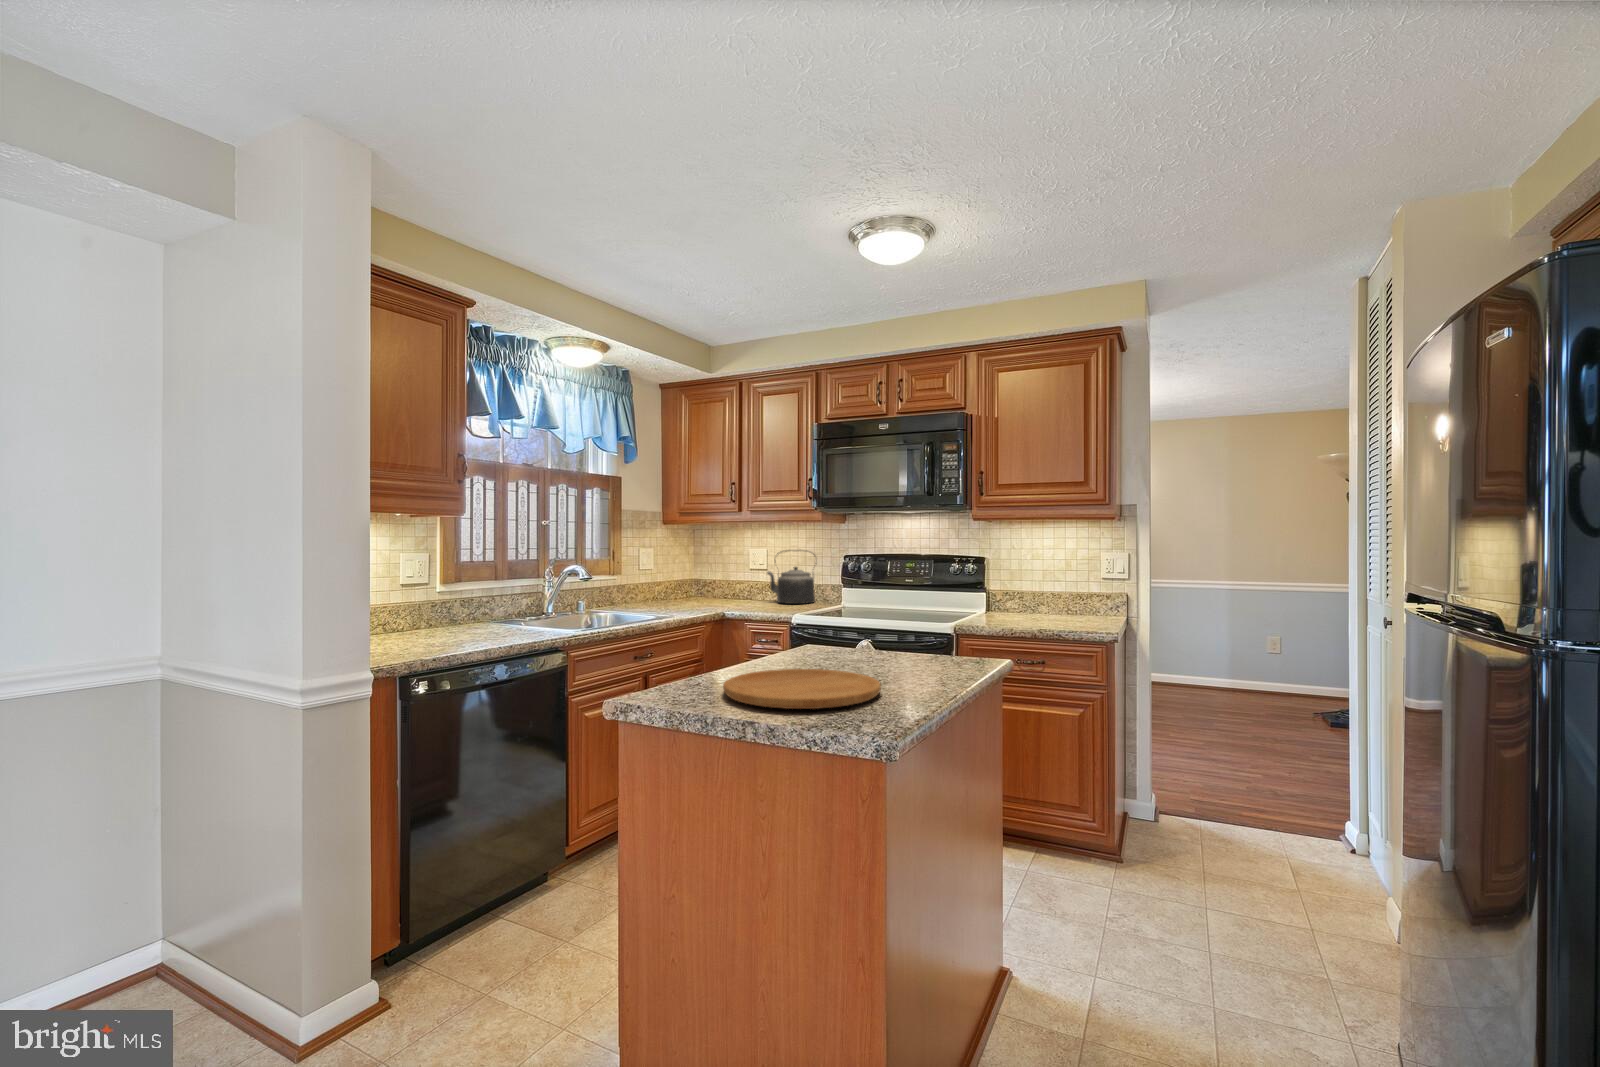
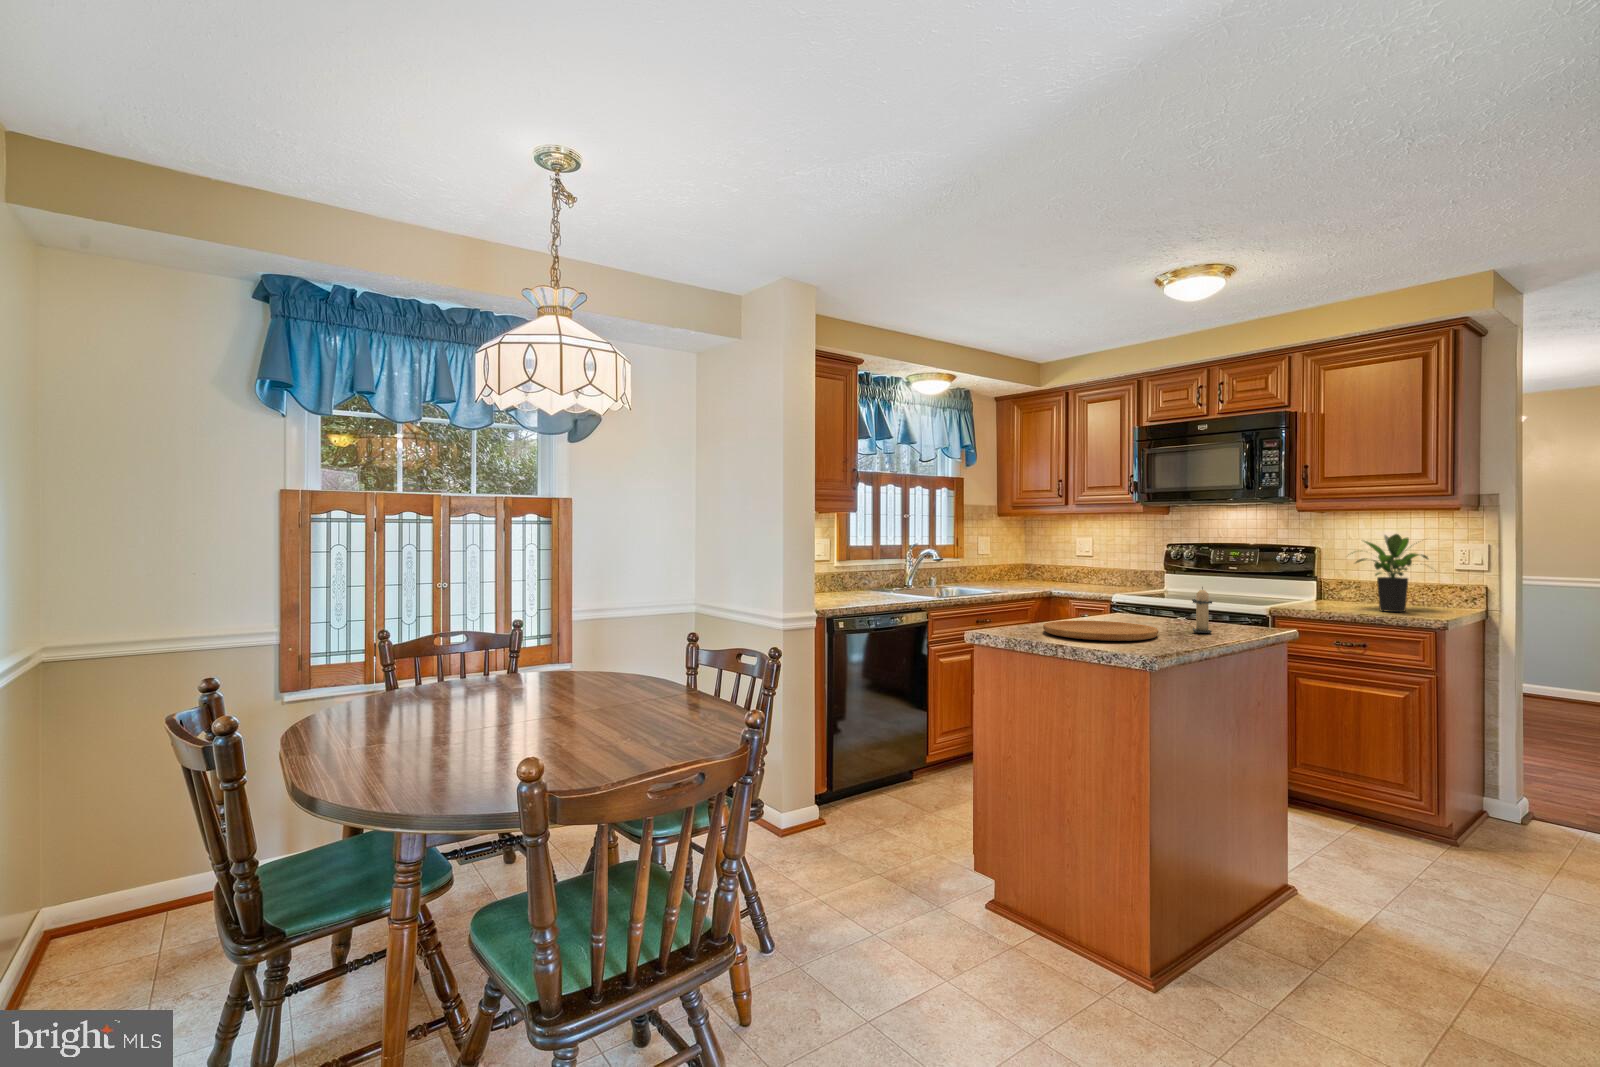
potted plant: none [1020,543,1099,625] -> present [1356,534,1428,612]
kettle: present [767,553,815,604] -> none [1092,539,1141,587]
candle: none [913,617,944,681] -> present [1192,587,1212,633]

